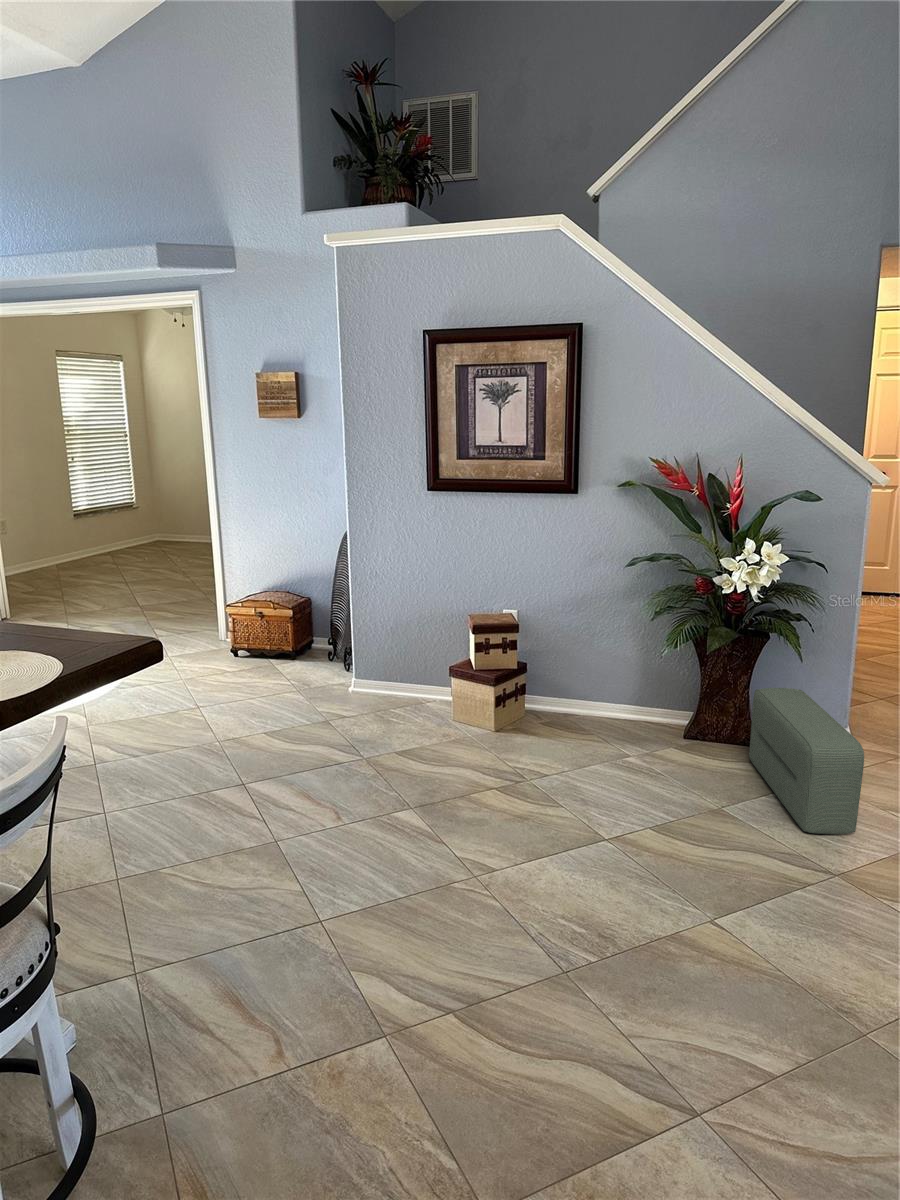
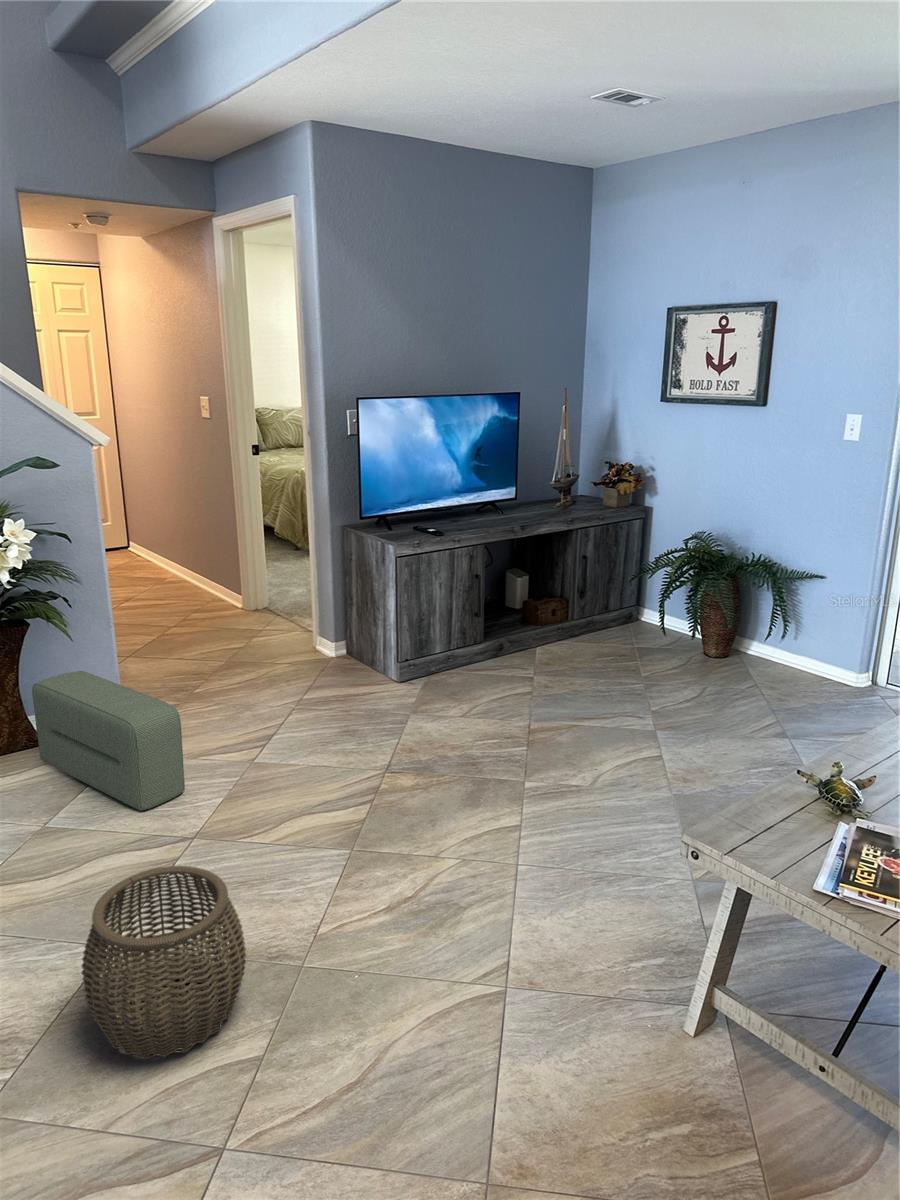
woven basket: none [656,860,803,1032] -> present [82,866,246,1059]

